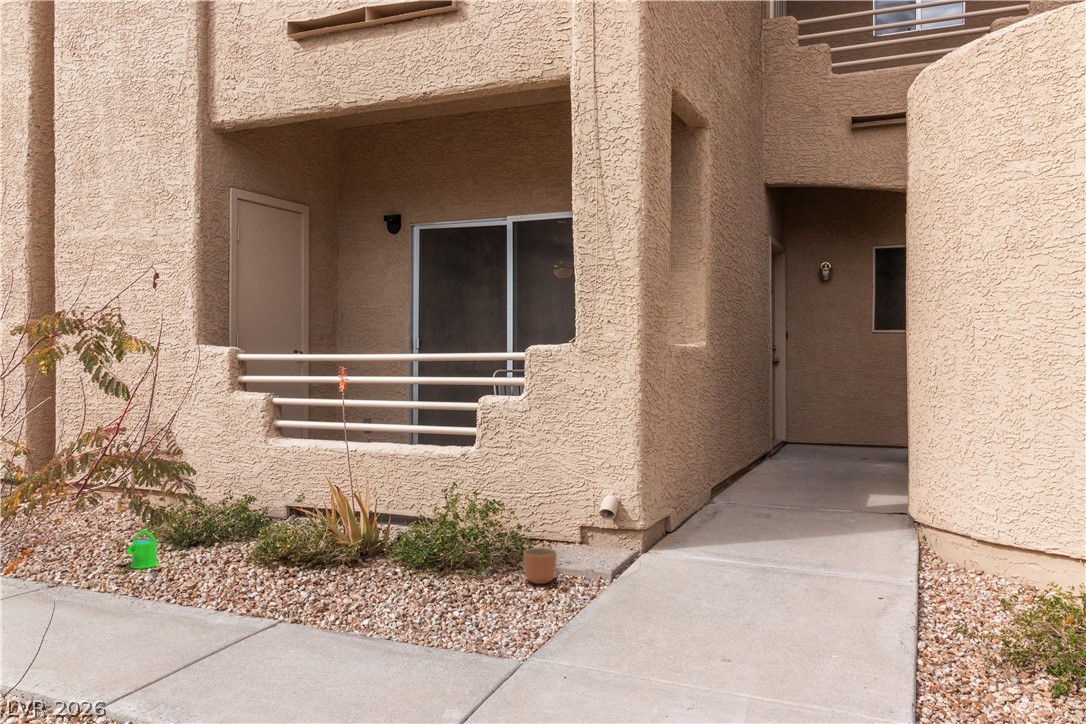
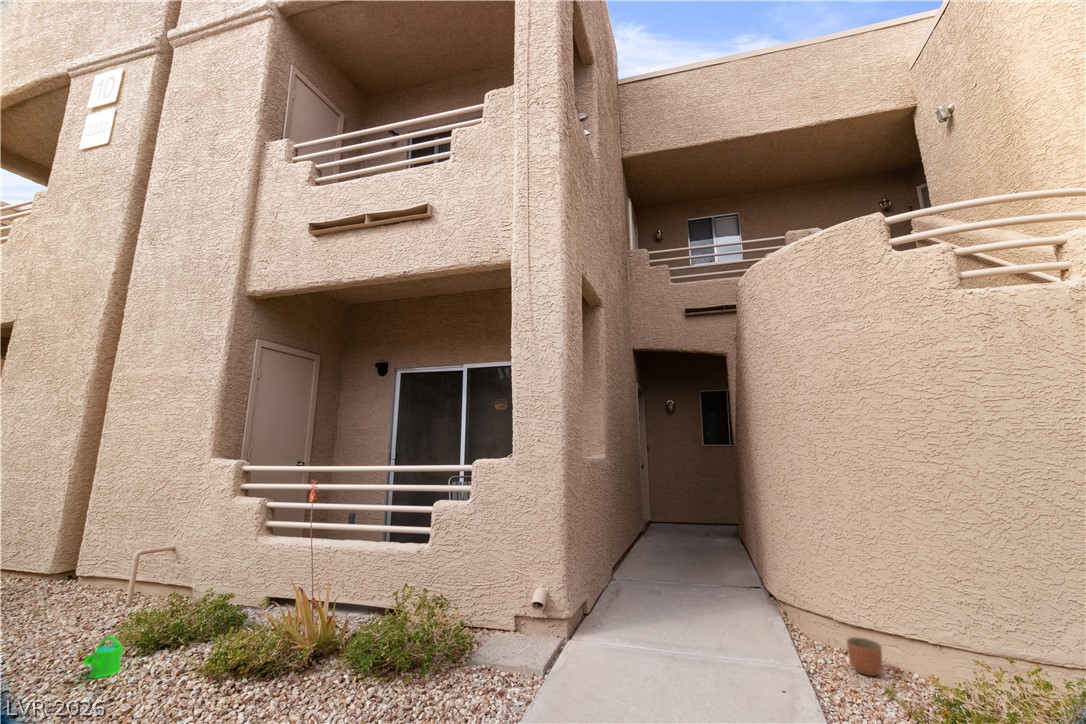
planter: present [524,548,557,584] -> present [847,637,882,676]

